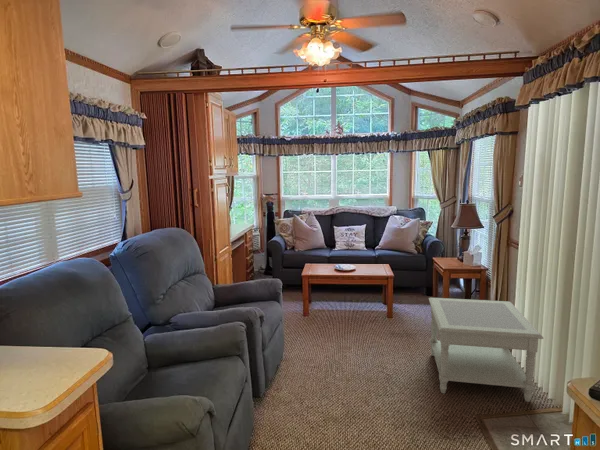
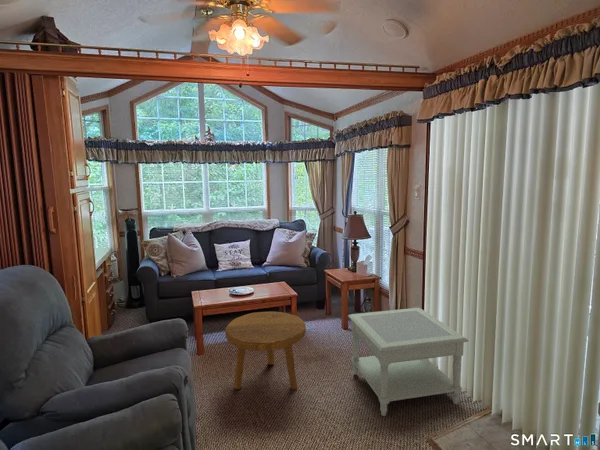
footstool: none [316,286,387,356] -> present [225,312,306,390]

